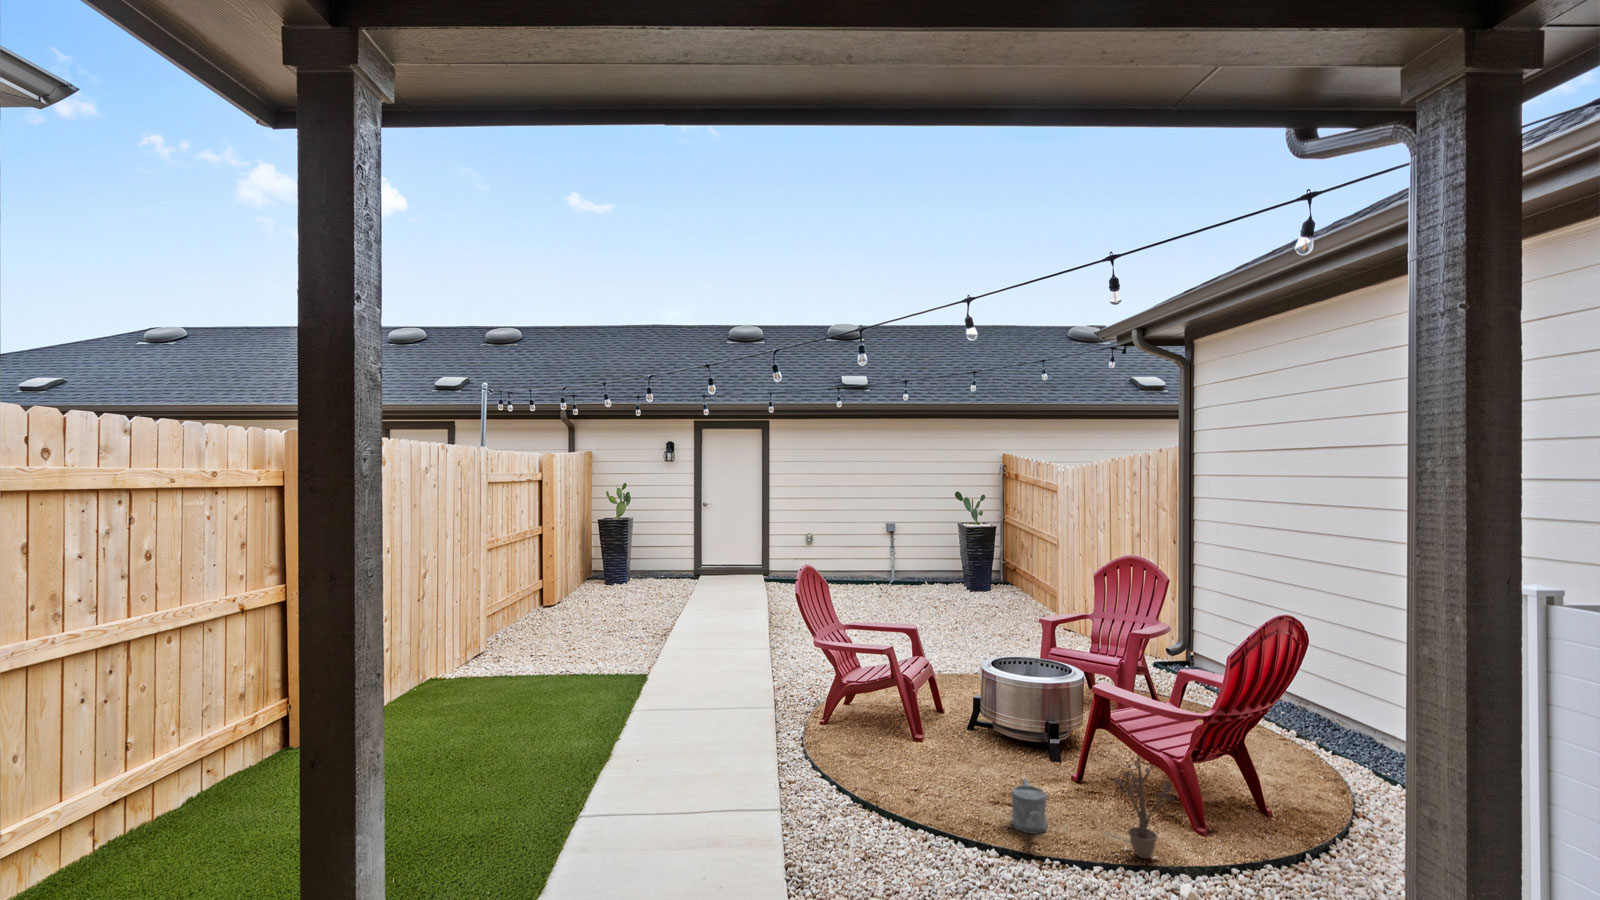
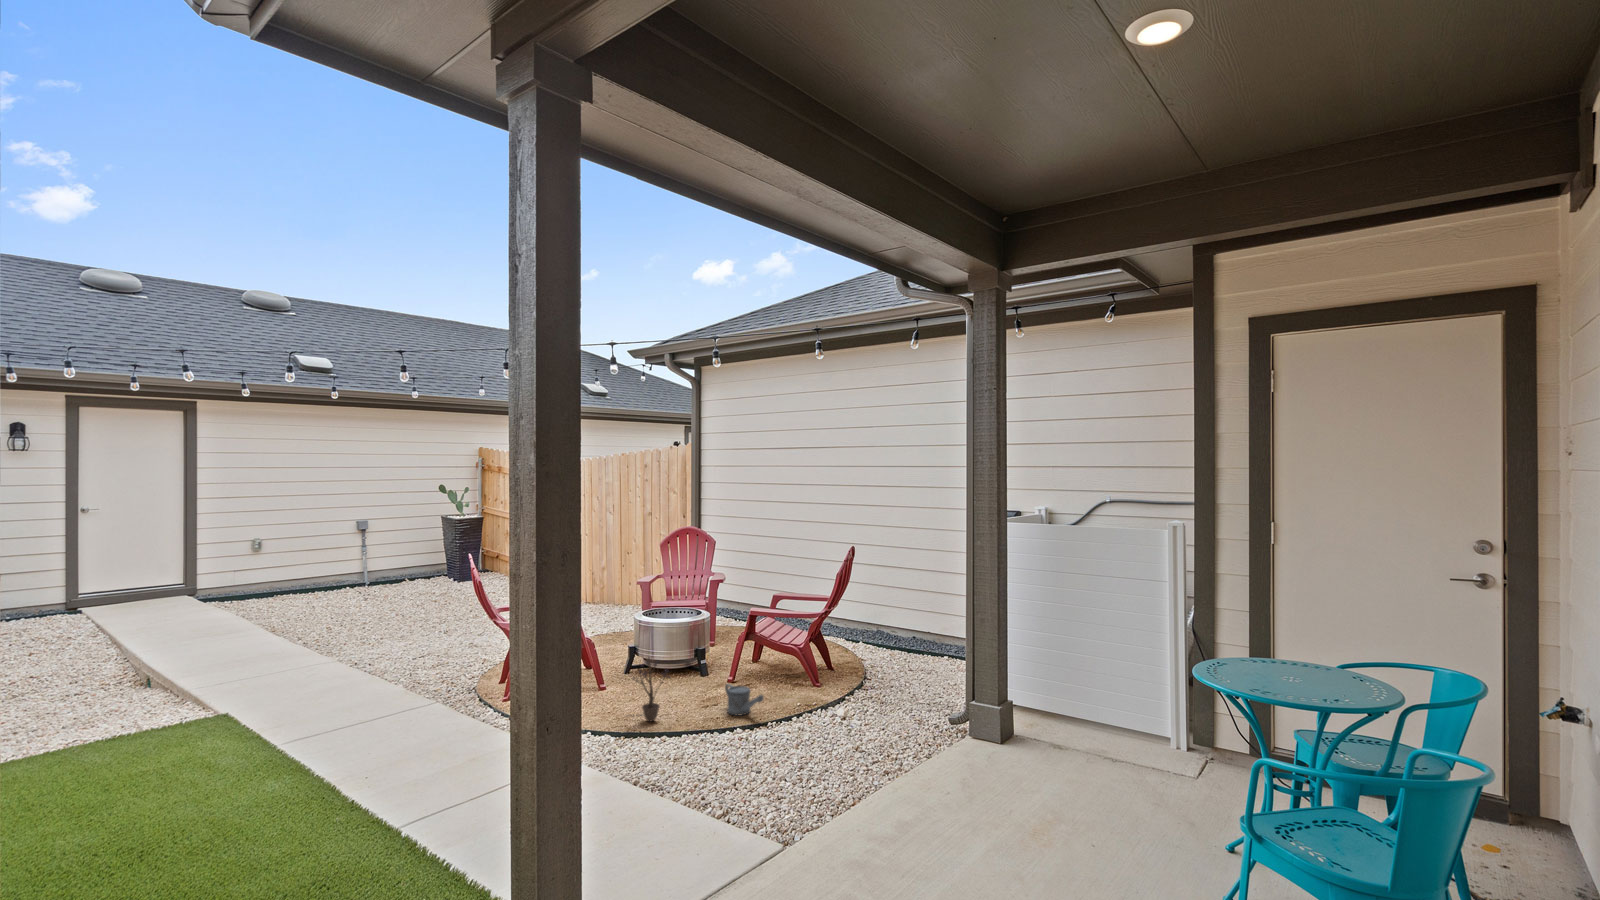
decorative plant: present [1108,756,1174,859] -> present [633,658,671,722]

